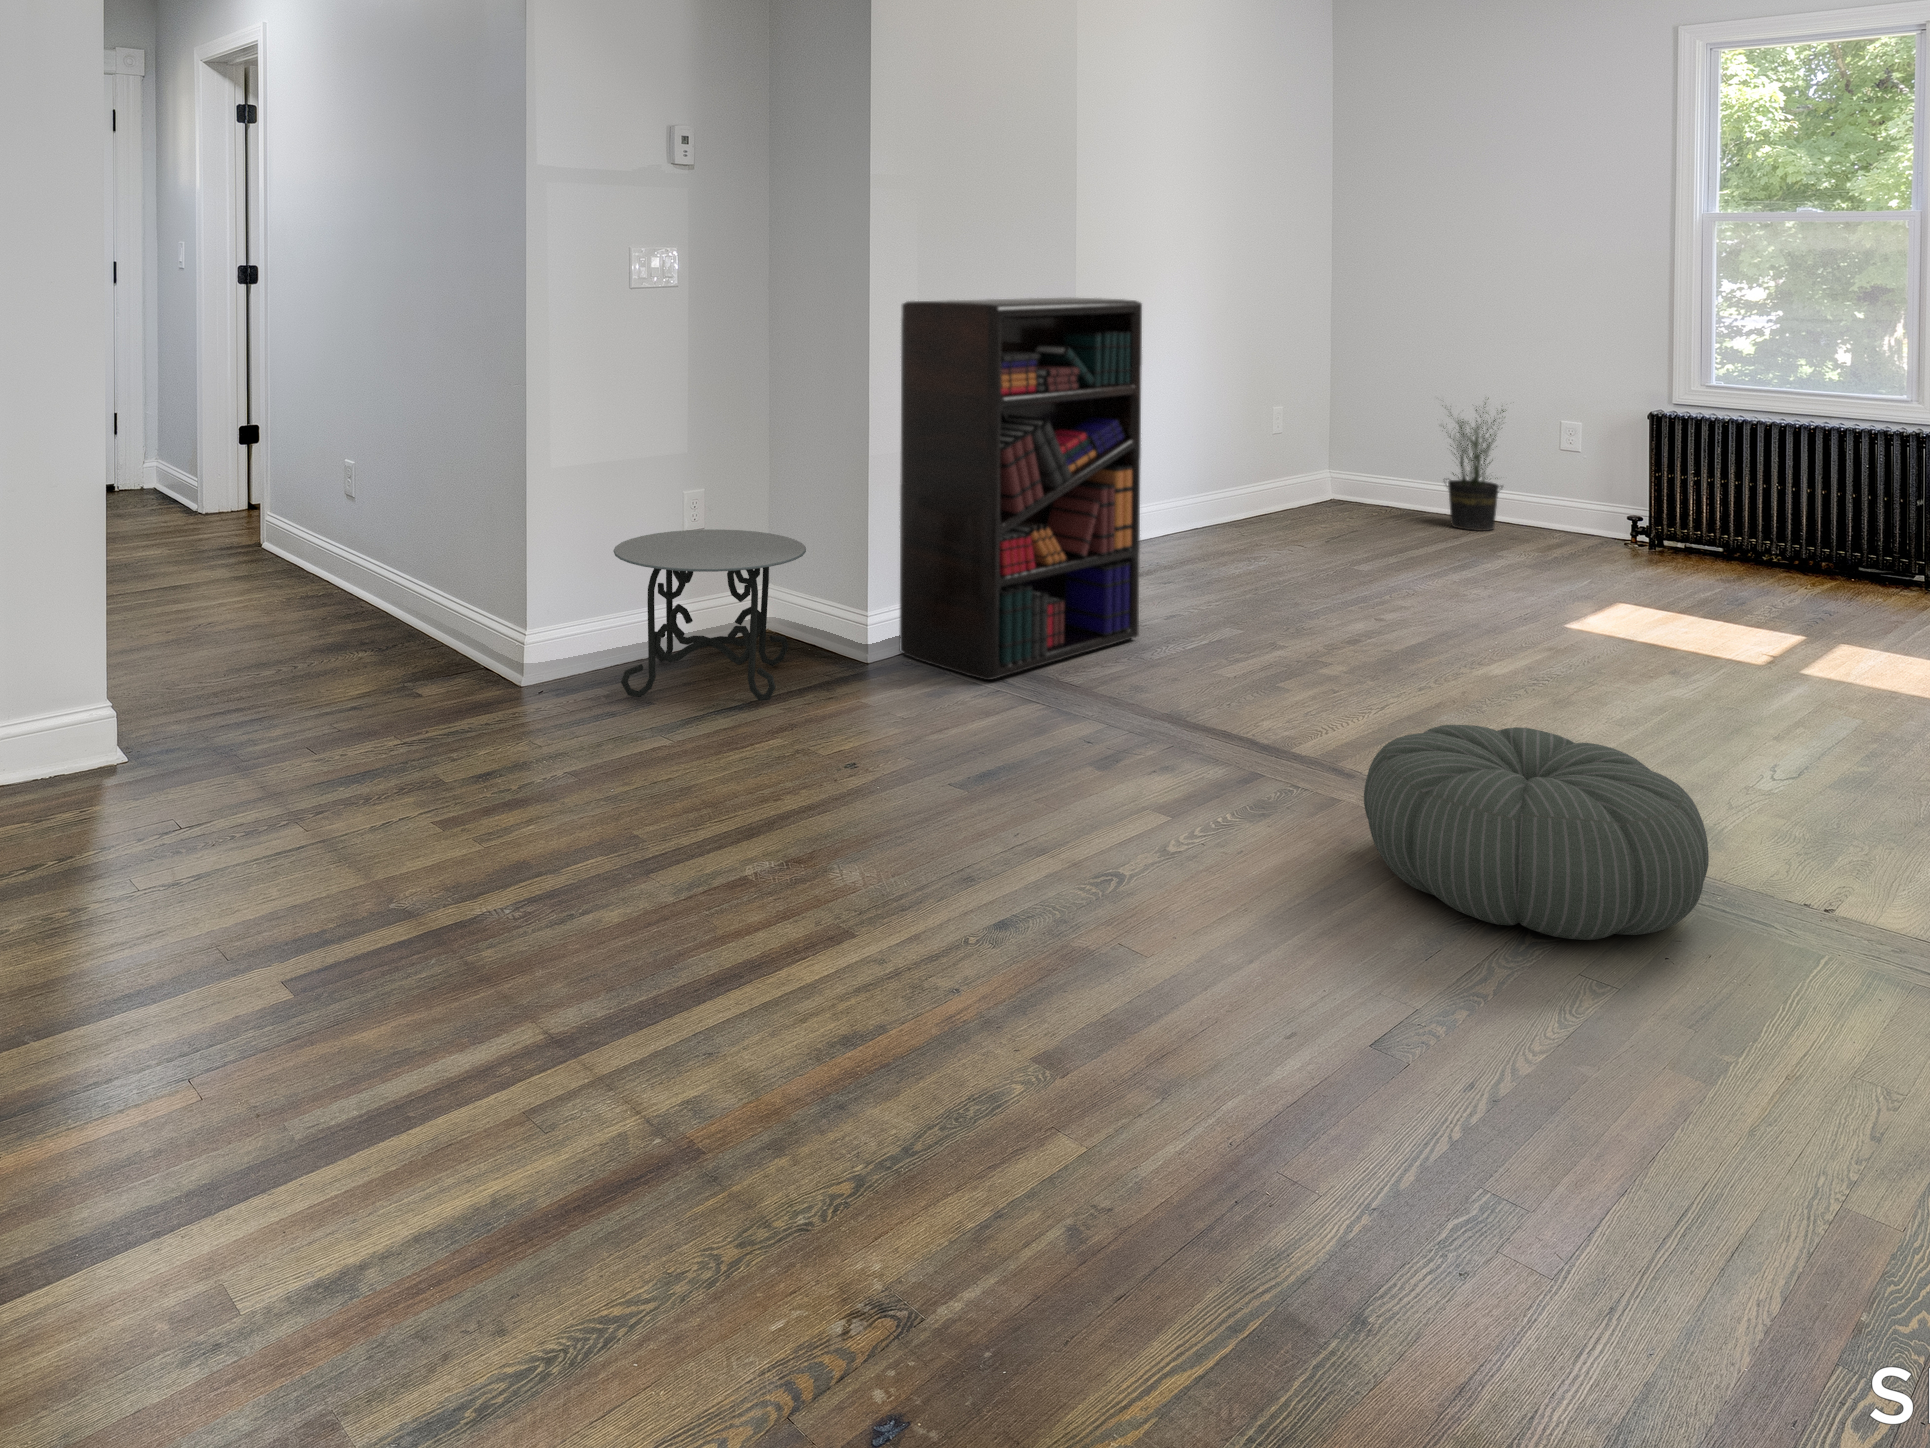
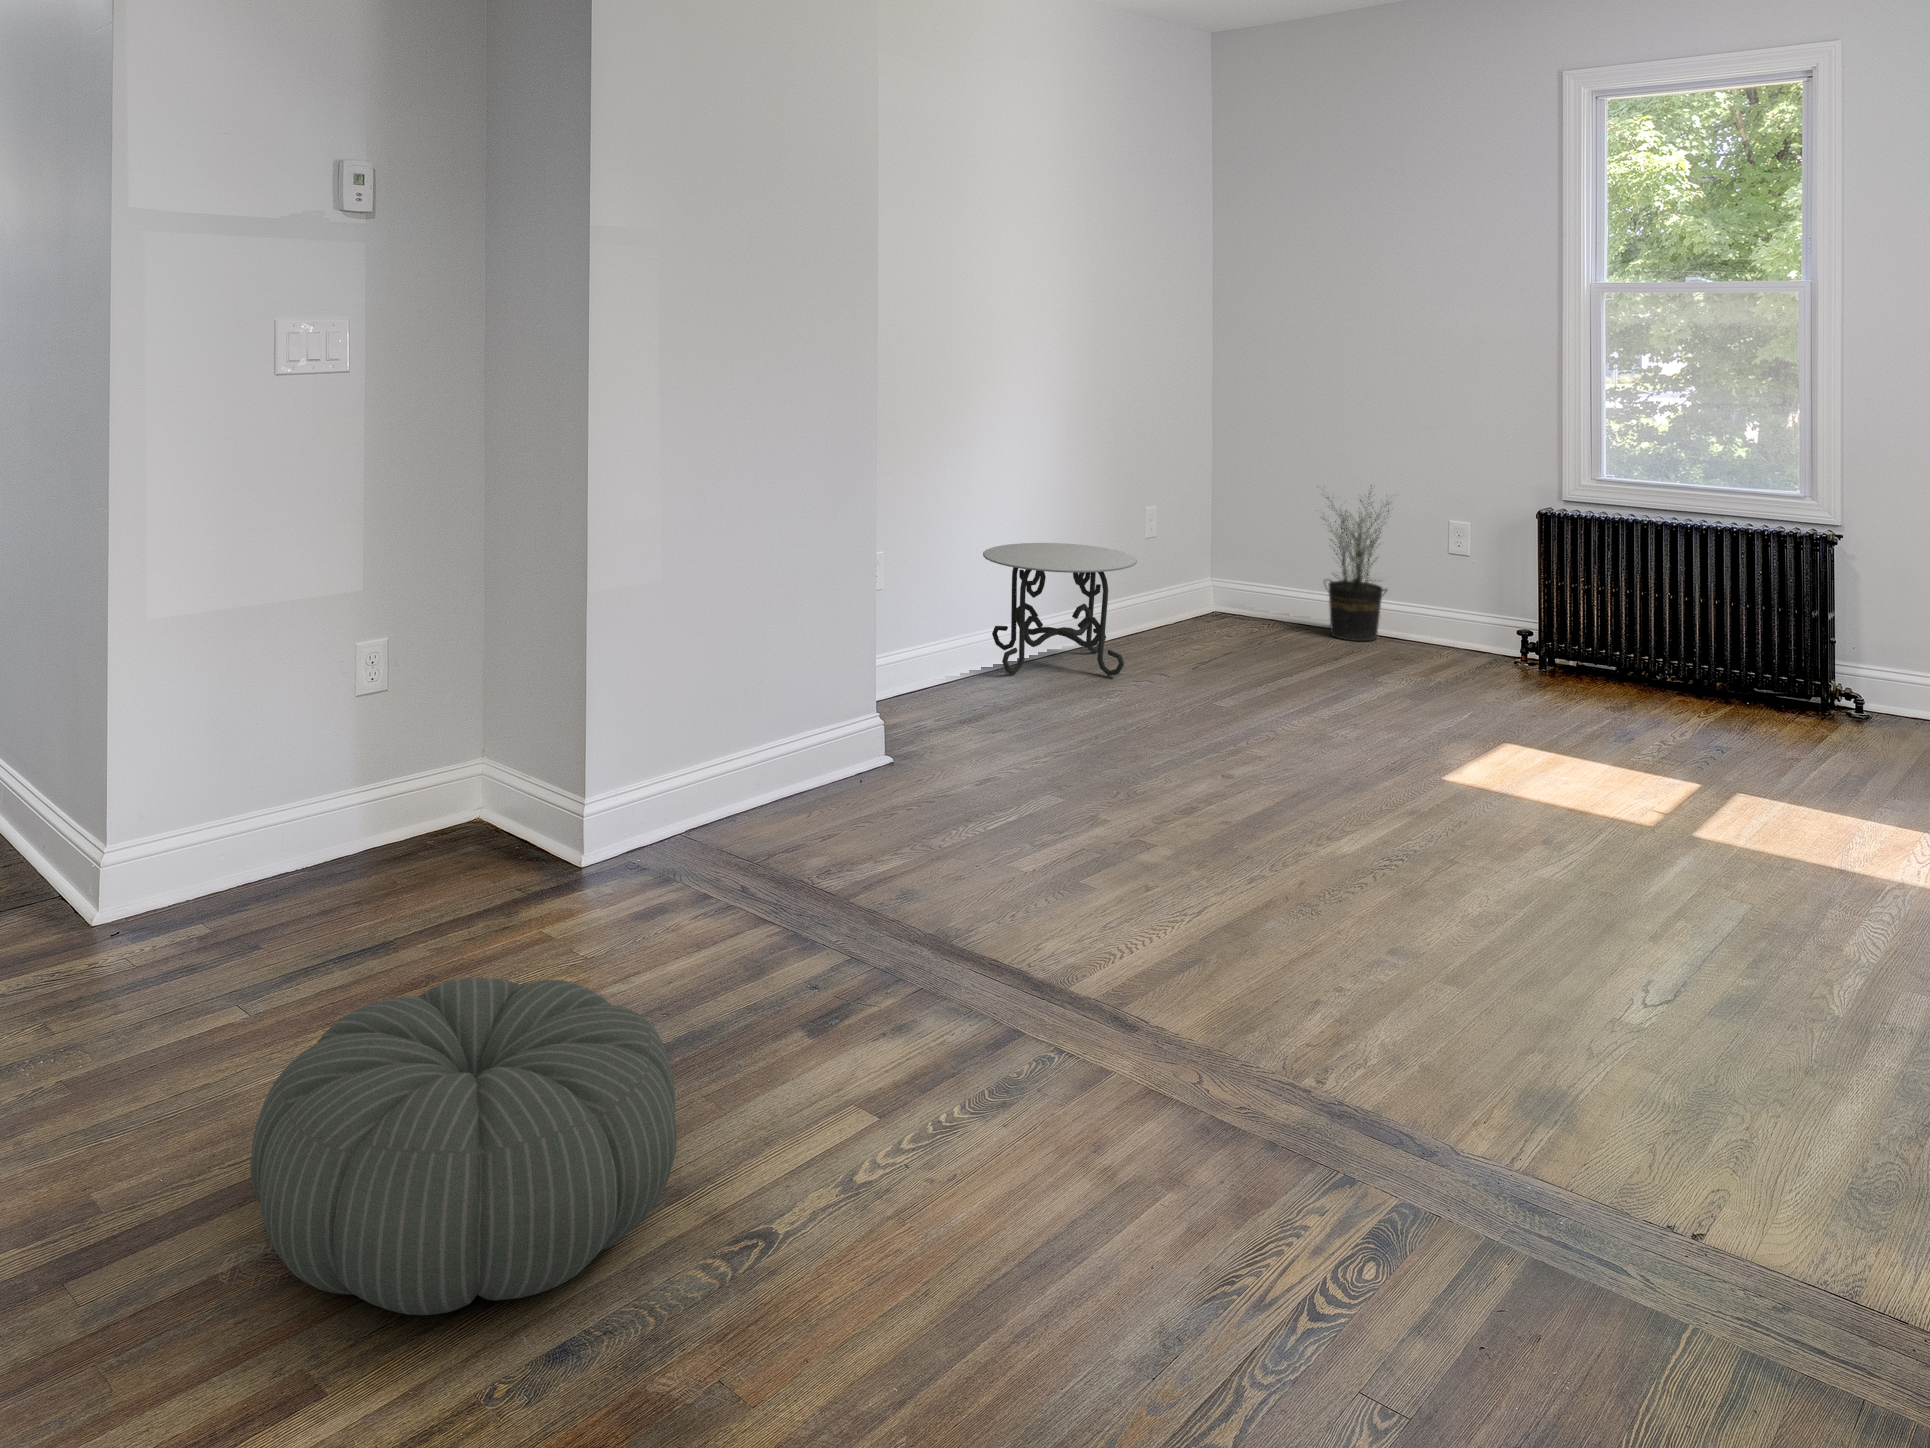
bookshelf: present [899,298,1142,680] -> none [630,383,953,891]
side table: present [613,529,806,701] -> present [983,543,1137,676]
pouf: present [1364,725,1709,940] -> present [250,978,676,1315]

